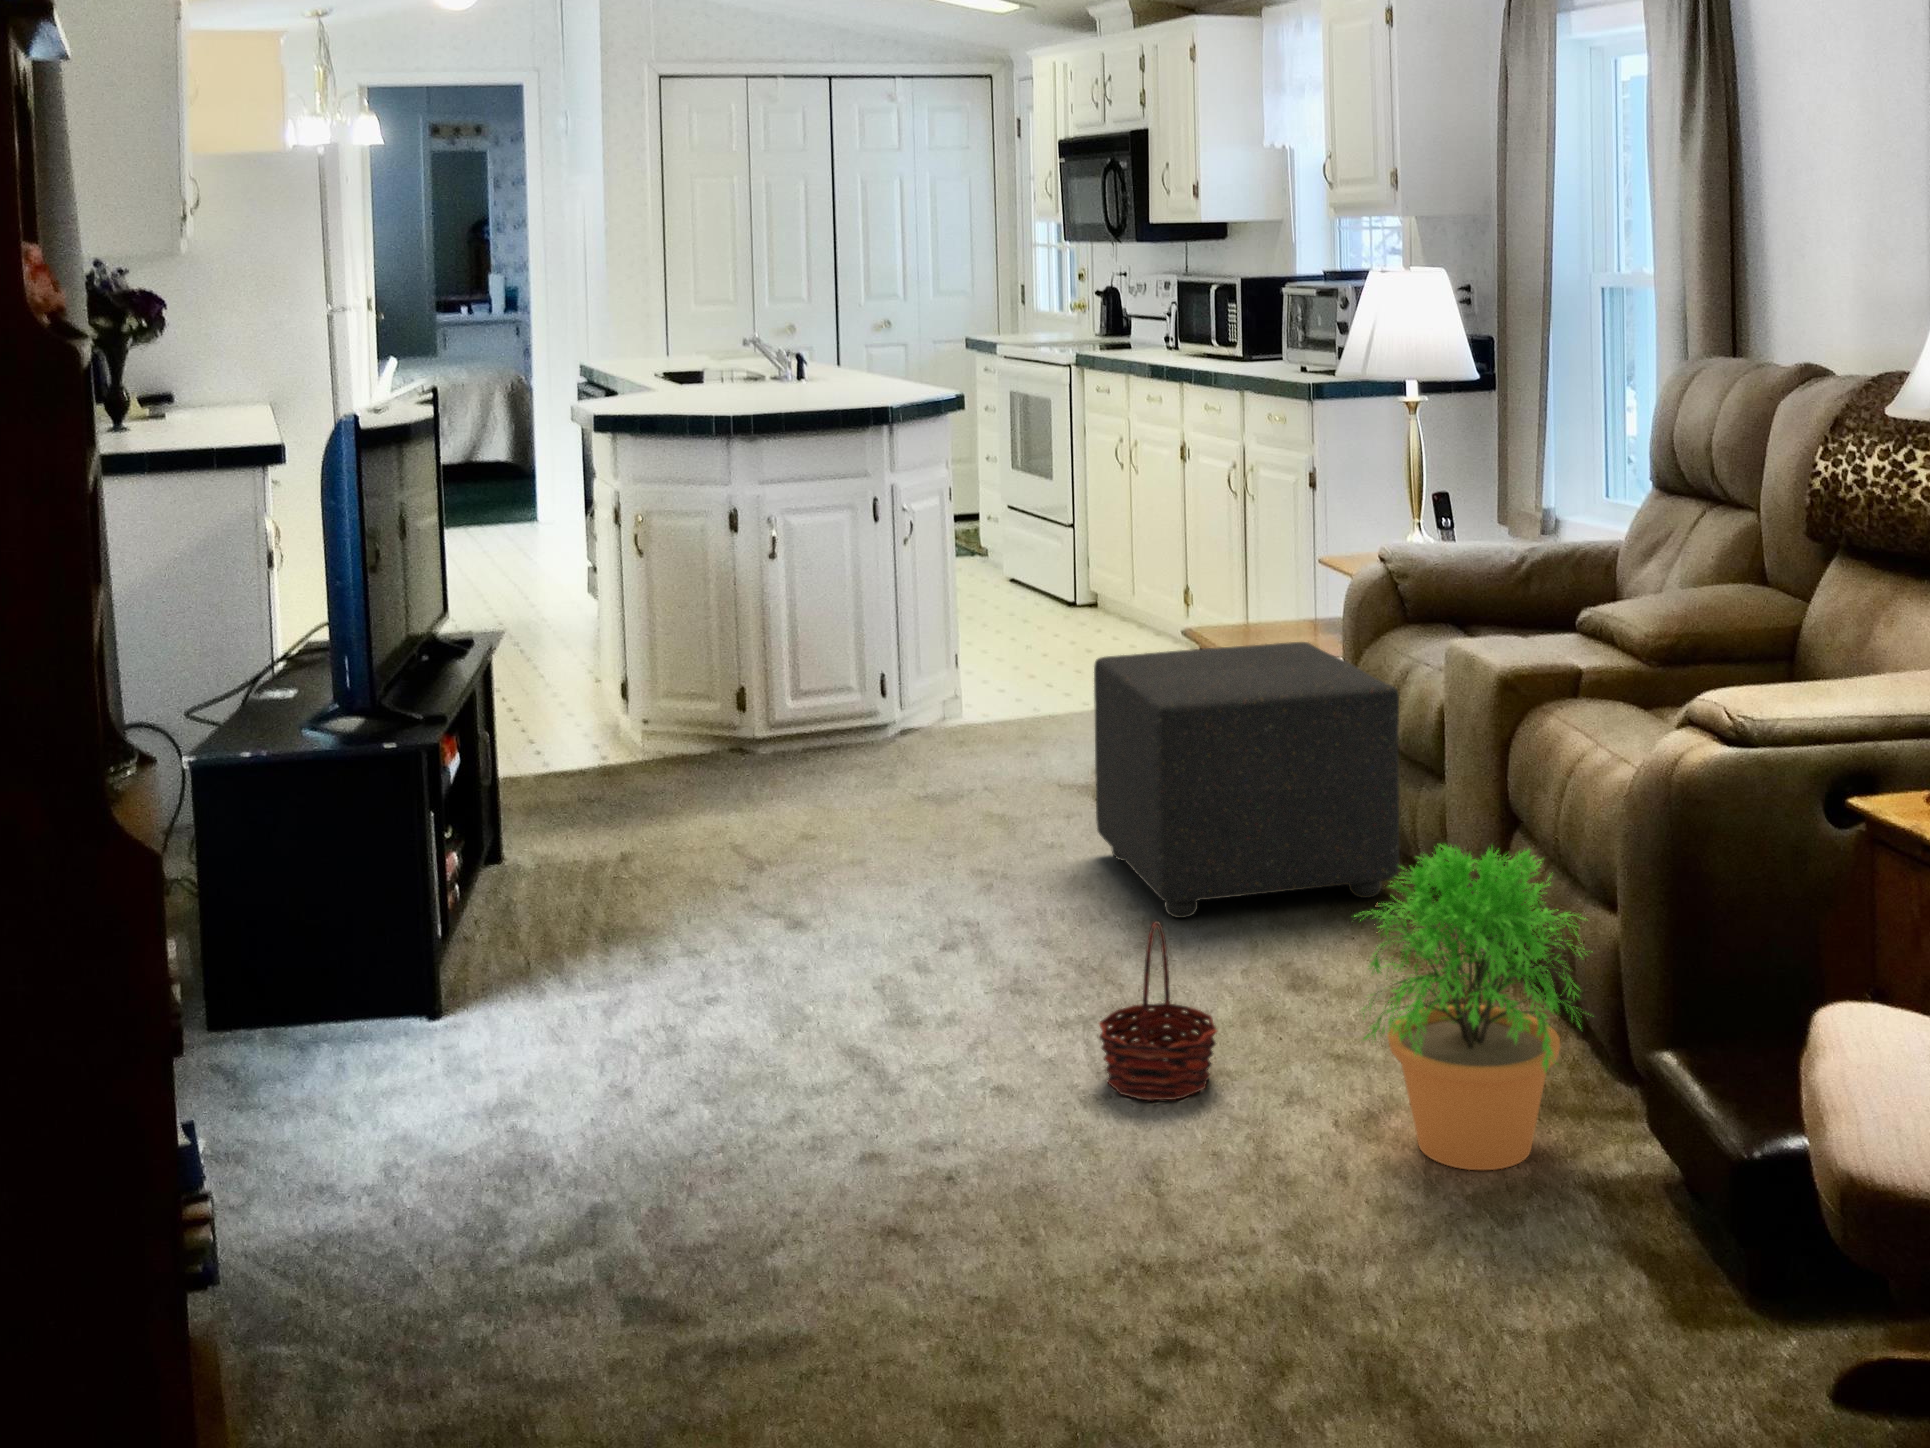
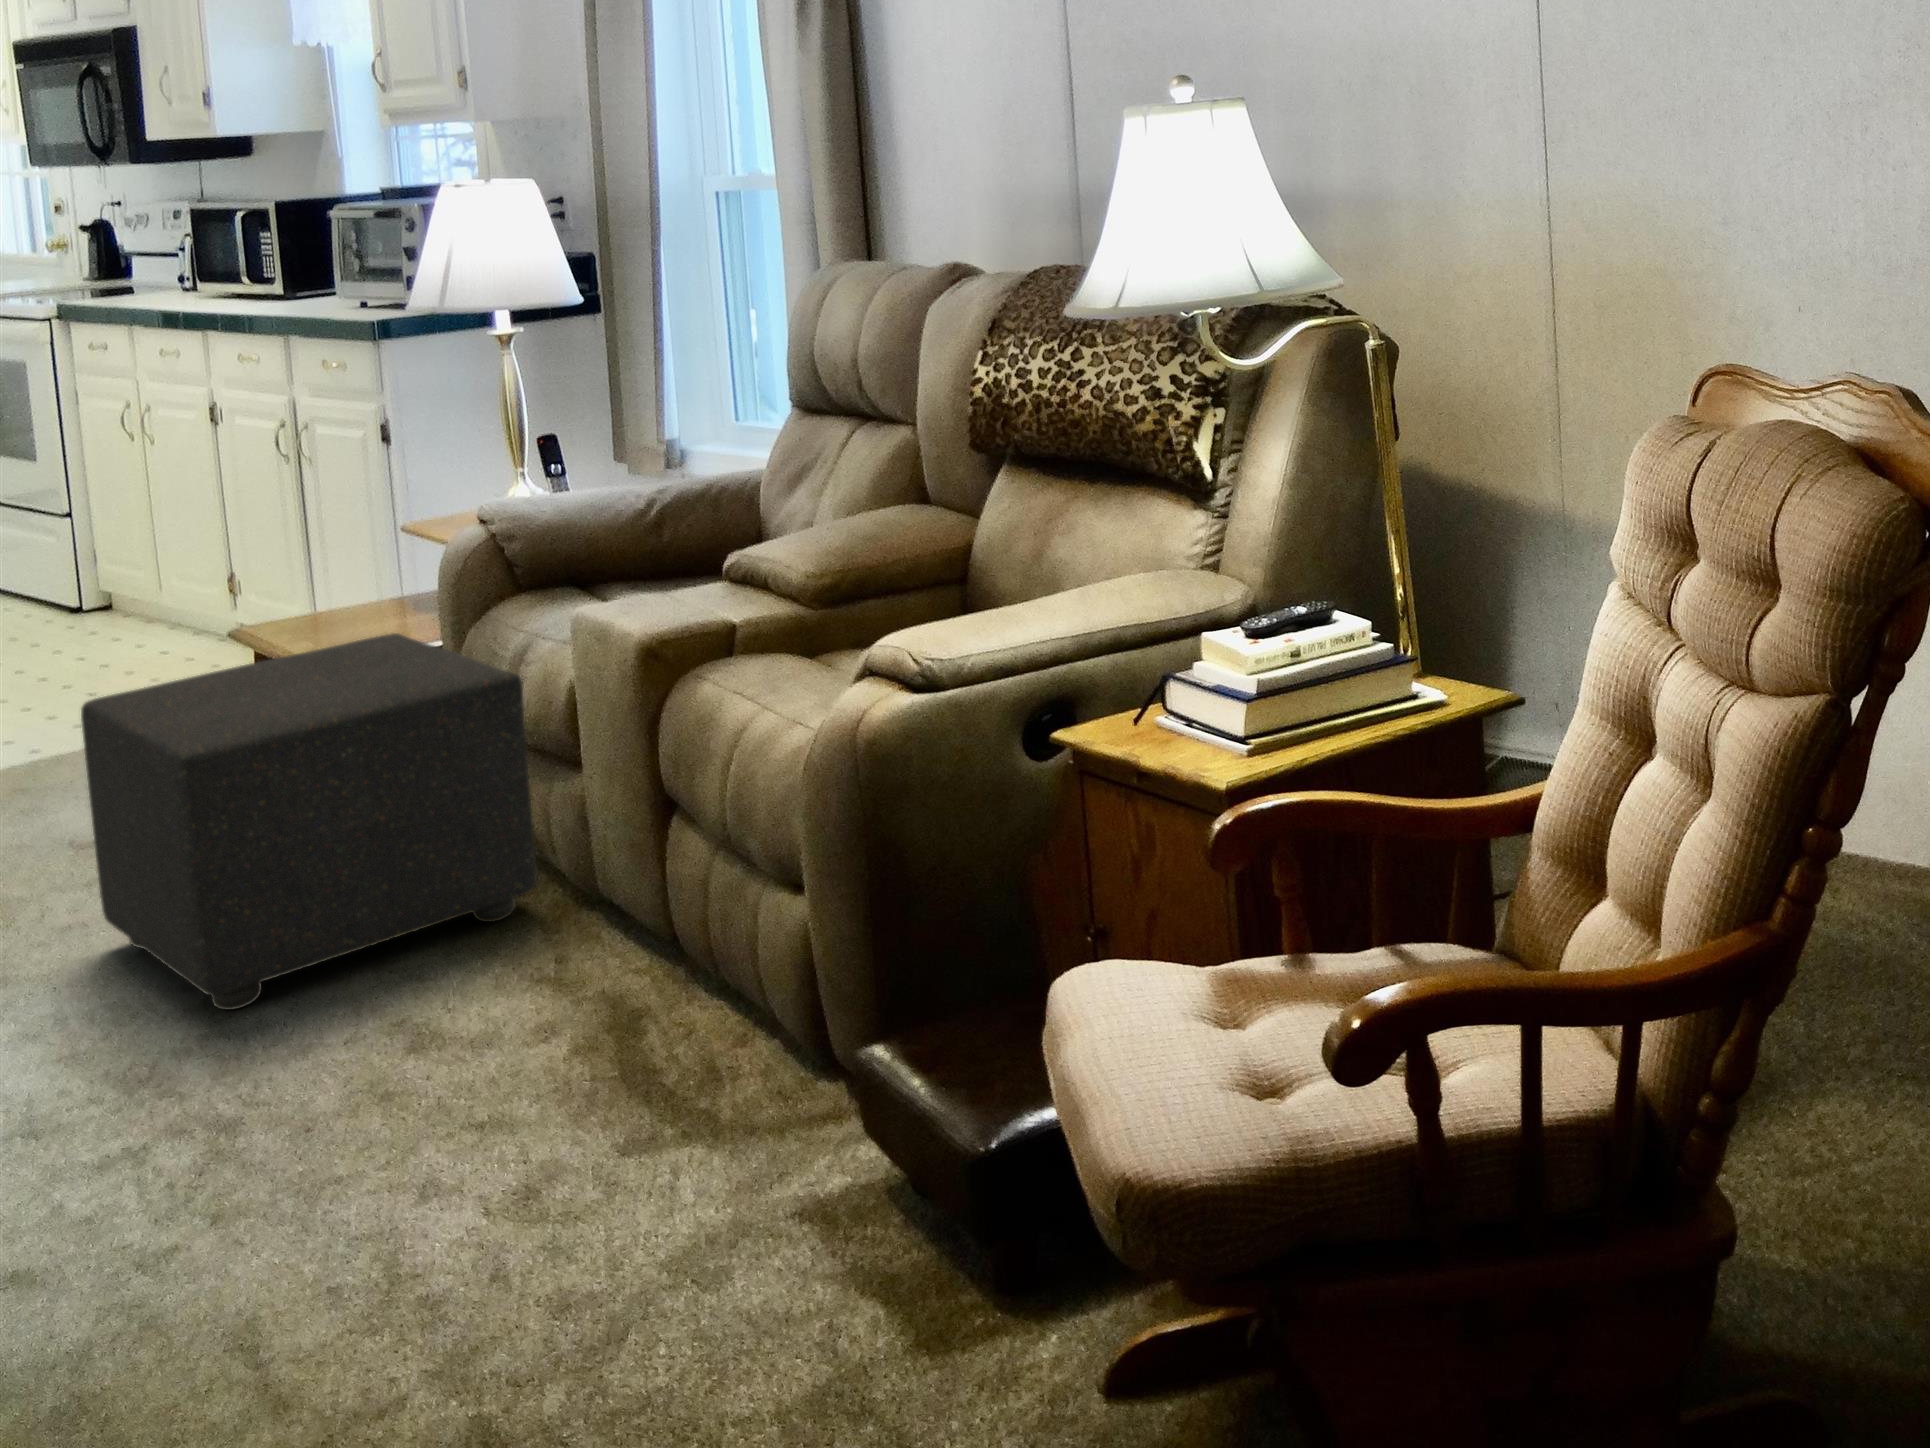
potted plant: present [1356,844,1583,1170] -> none [472,853,794,1248]
basket: present [1099,921,1217,1101] -> none [104,1052,293,1293]

